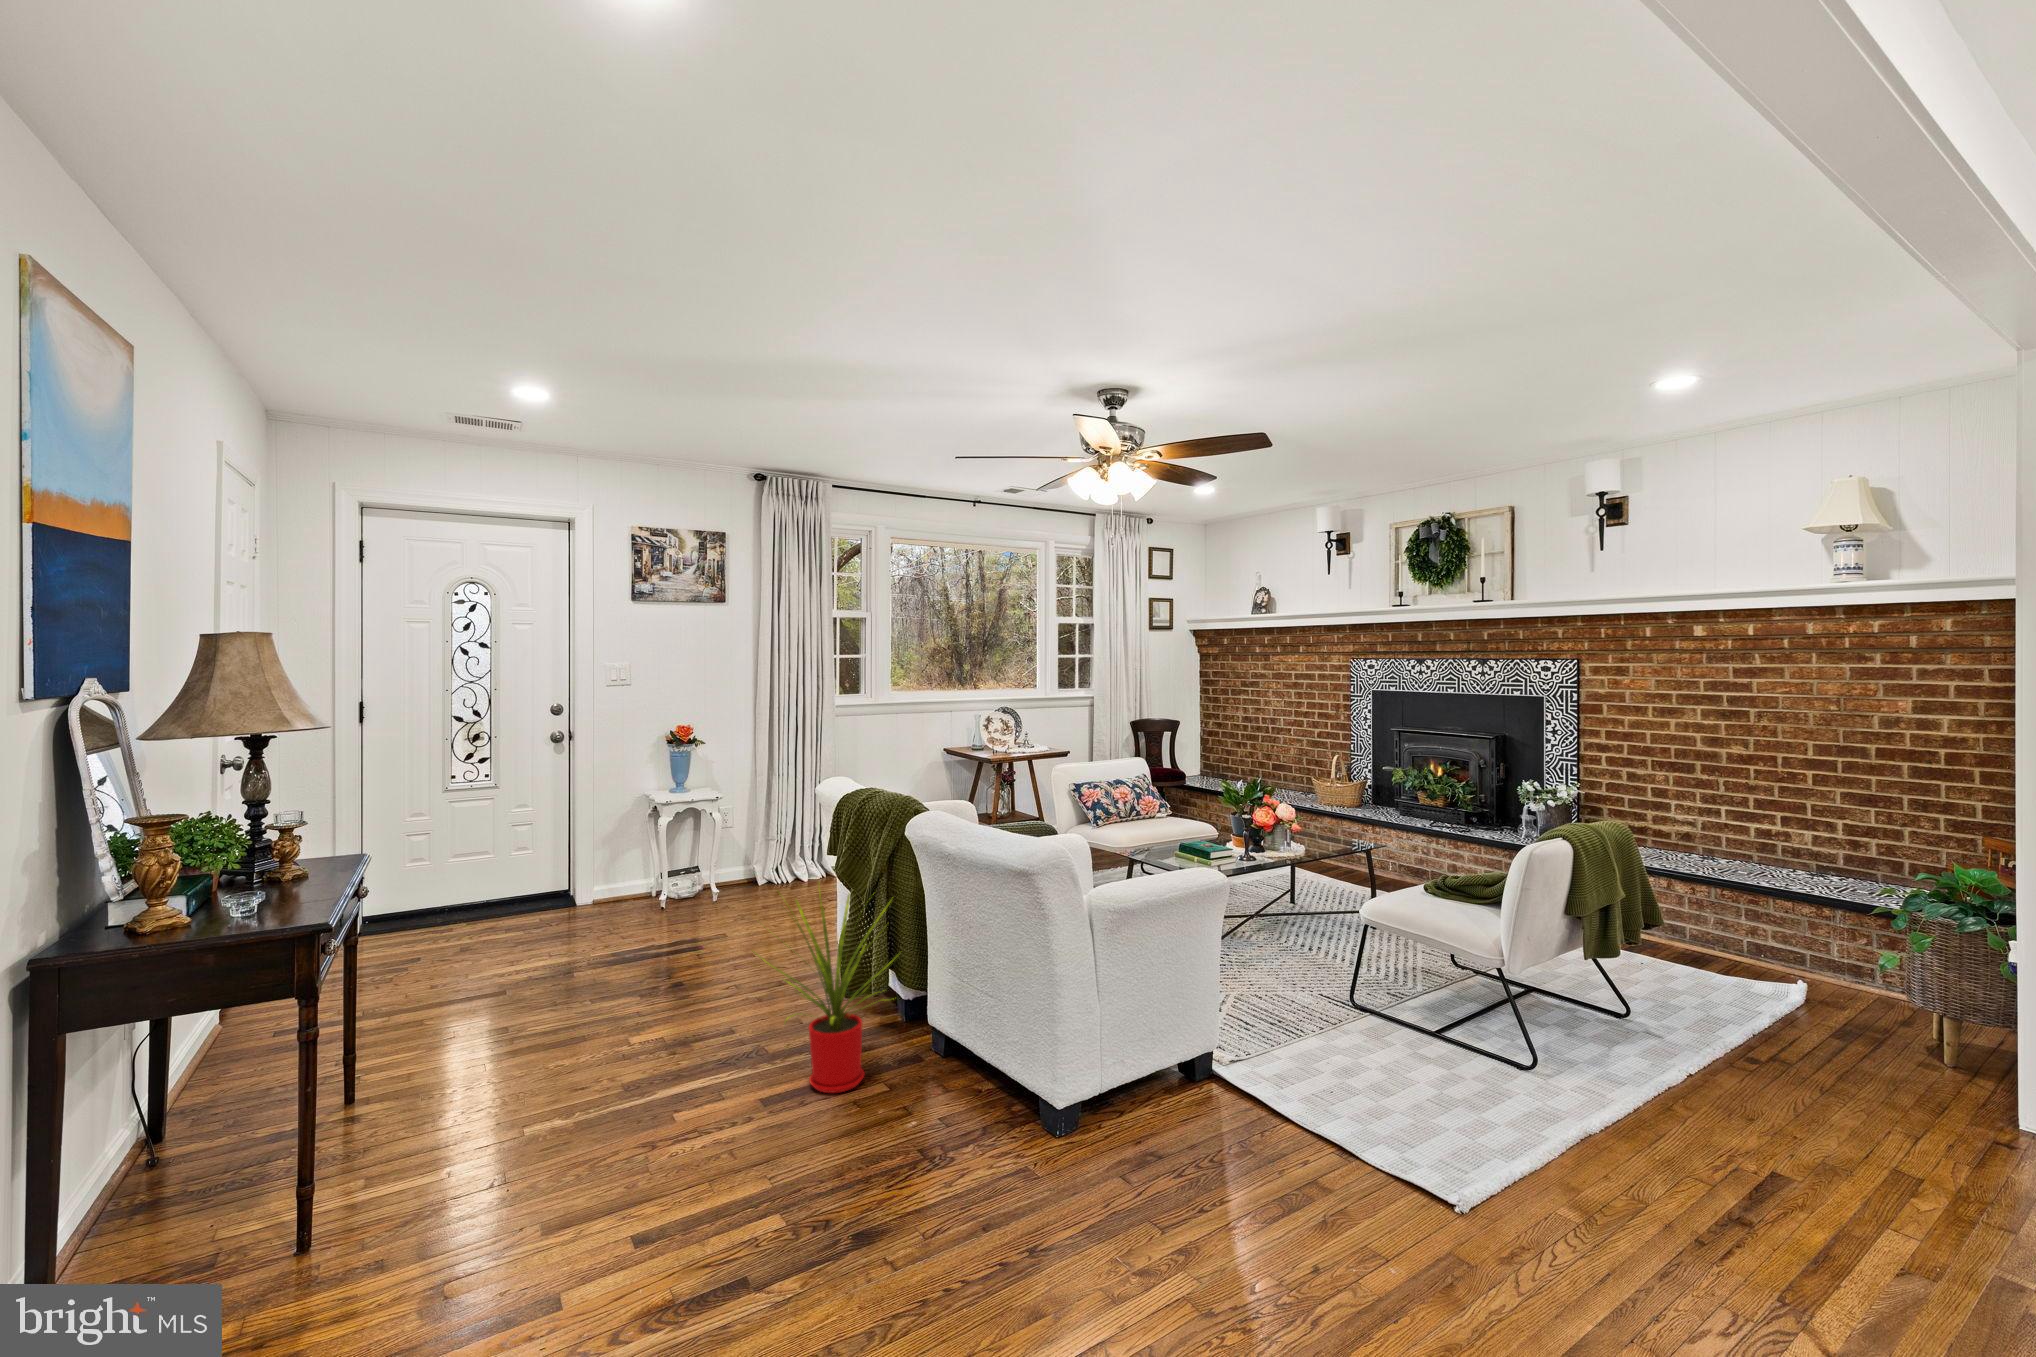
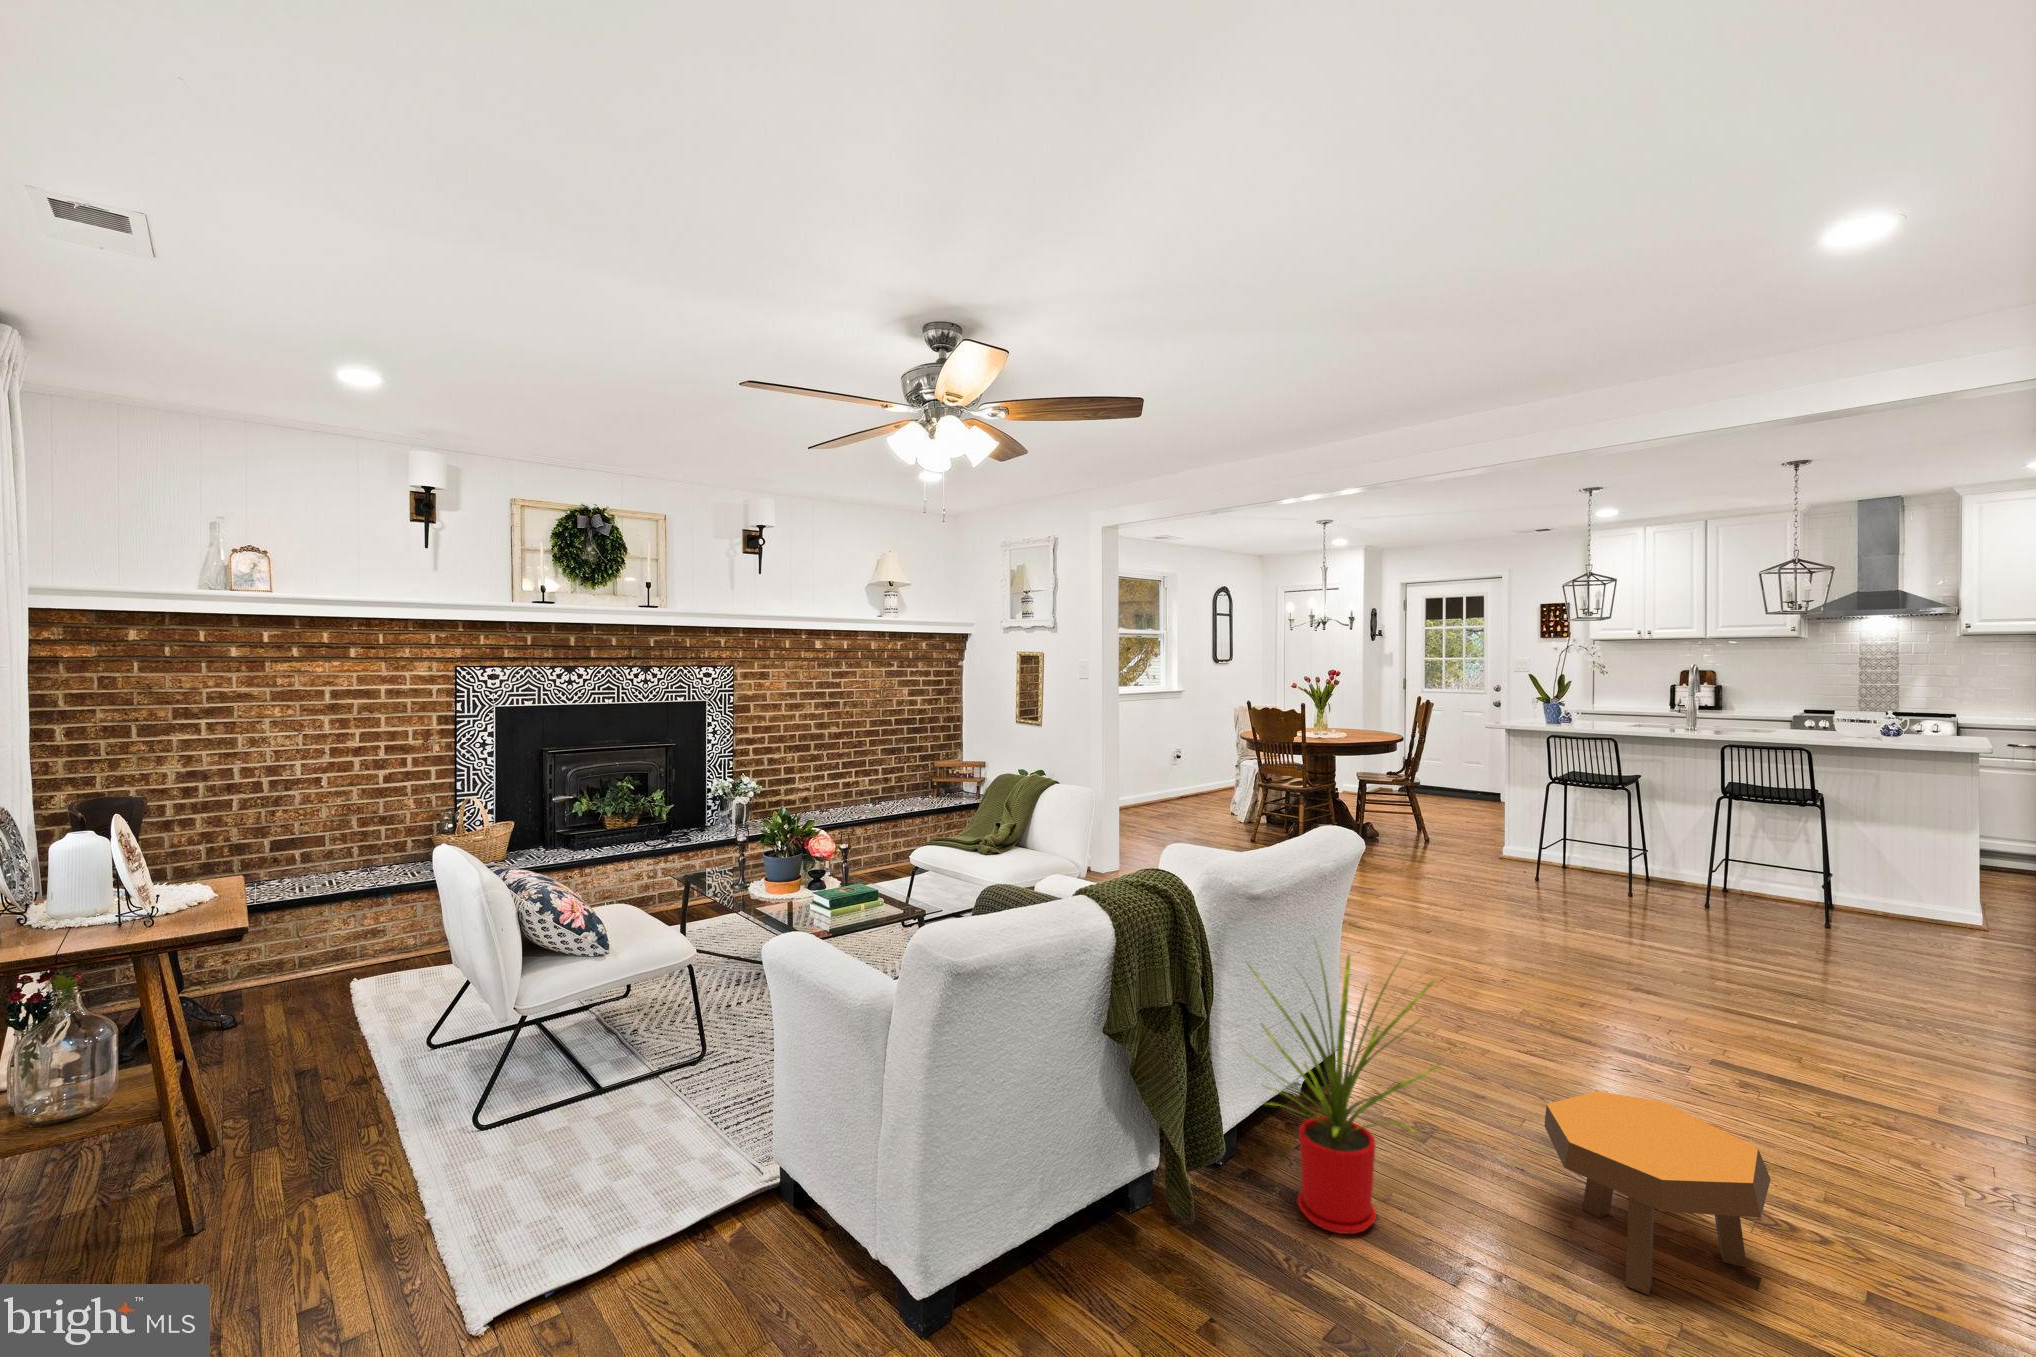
footstool: none [612,1073,788,1253] -> present [1544,1091,1771,1295]

